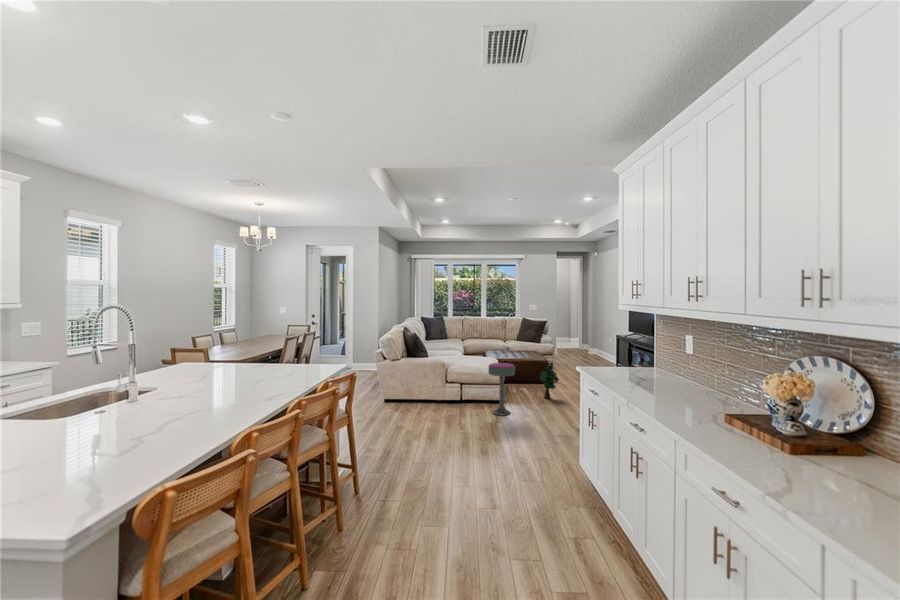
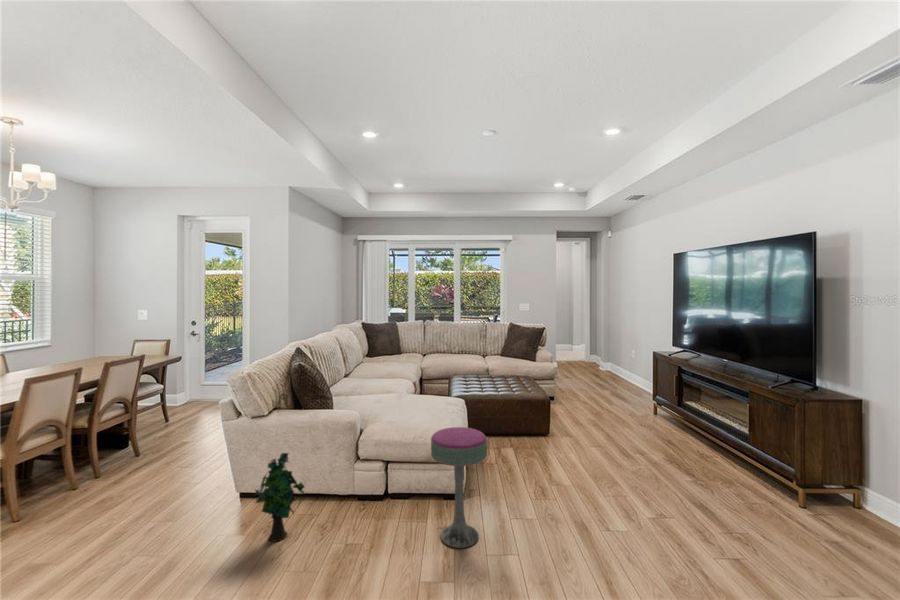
decorative plant: present [539,363,559,399] -> present [256,453,304,542]

